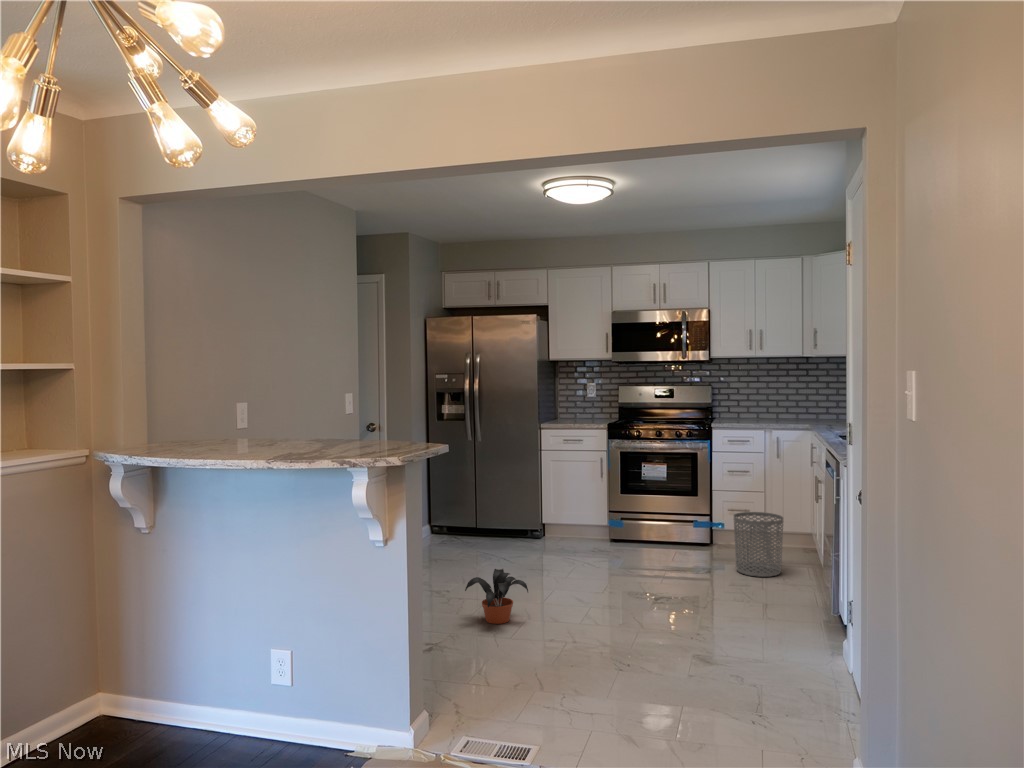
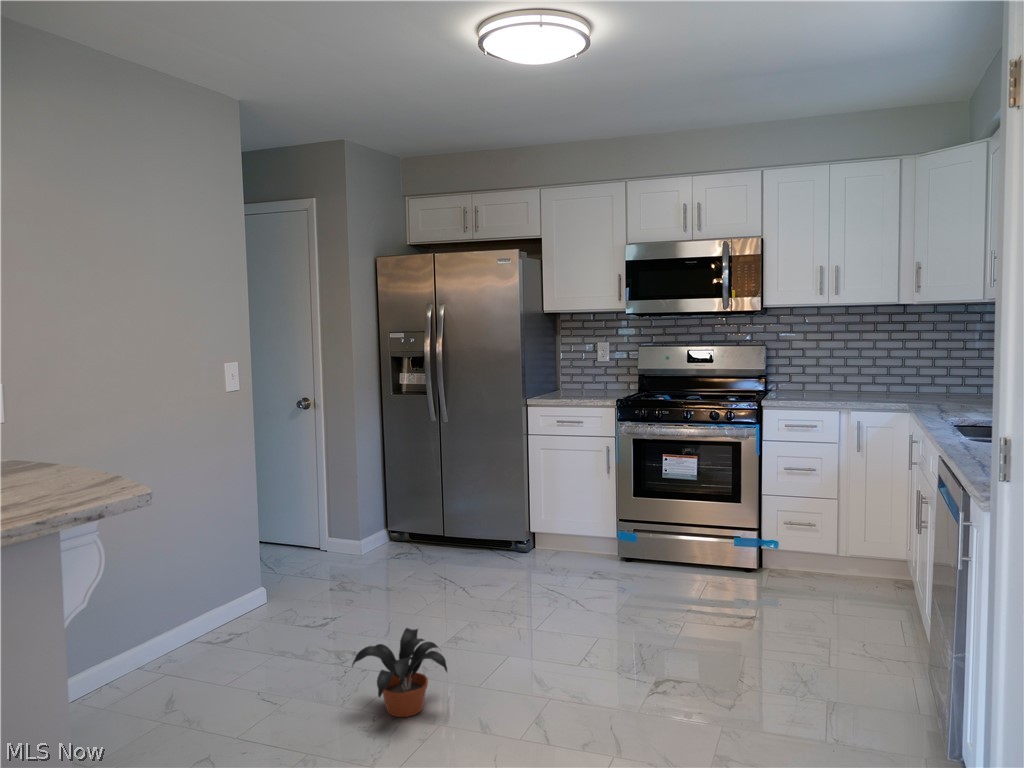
waste bin: present [734,512,783,577] -> none [785,533,860,633]

